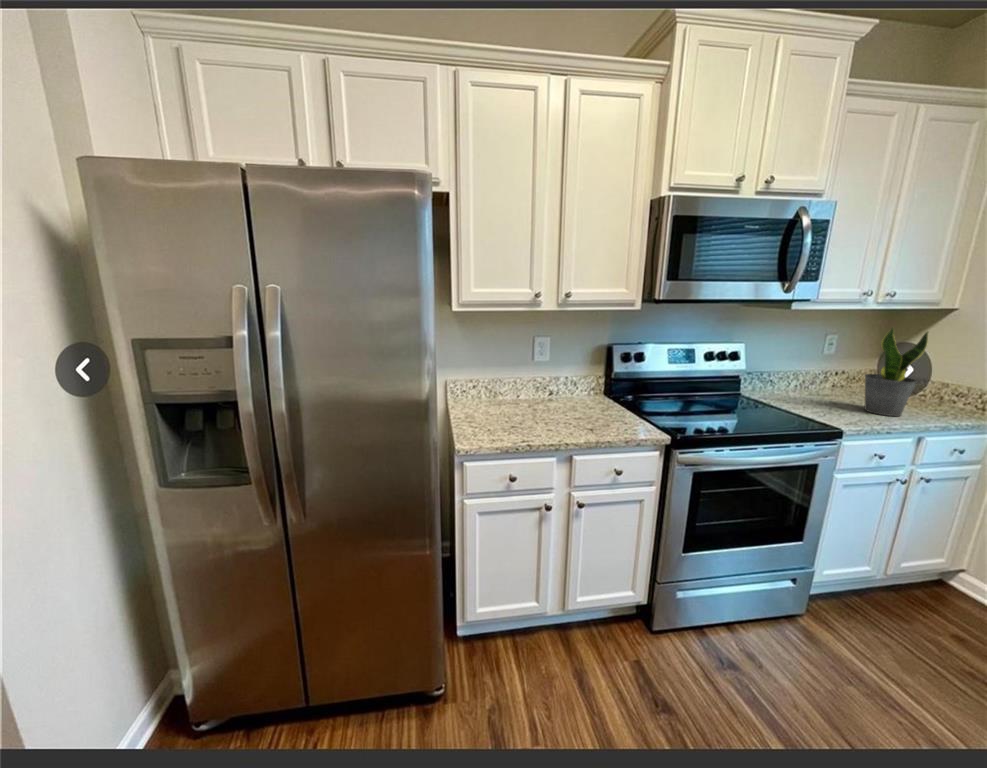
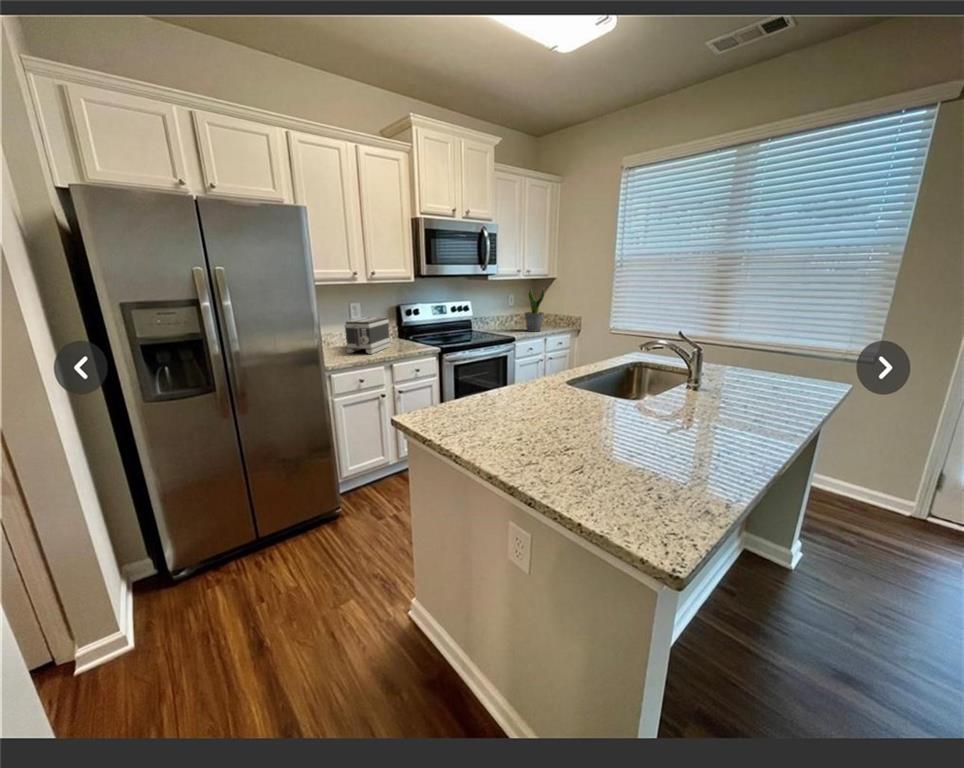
toaster: none [506,363,585,431] -> present [344,317,391,354]

